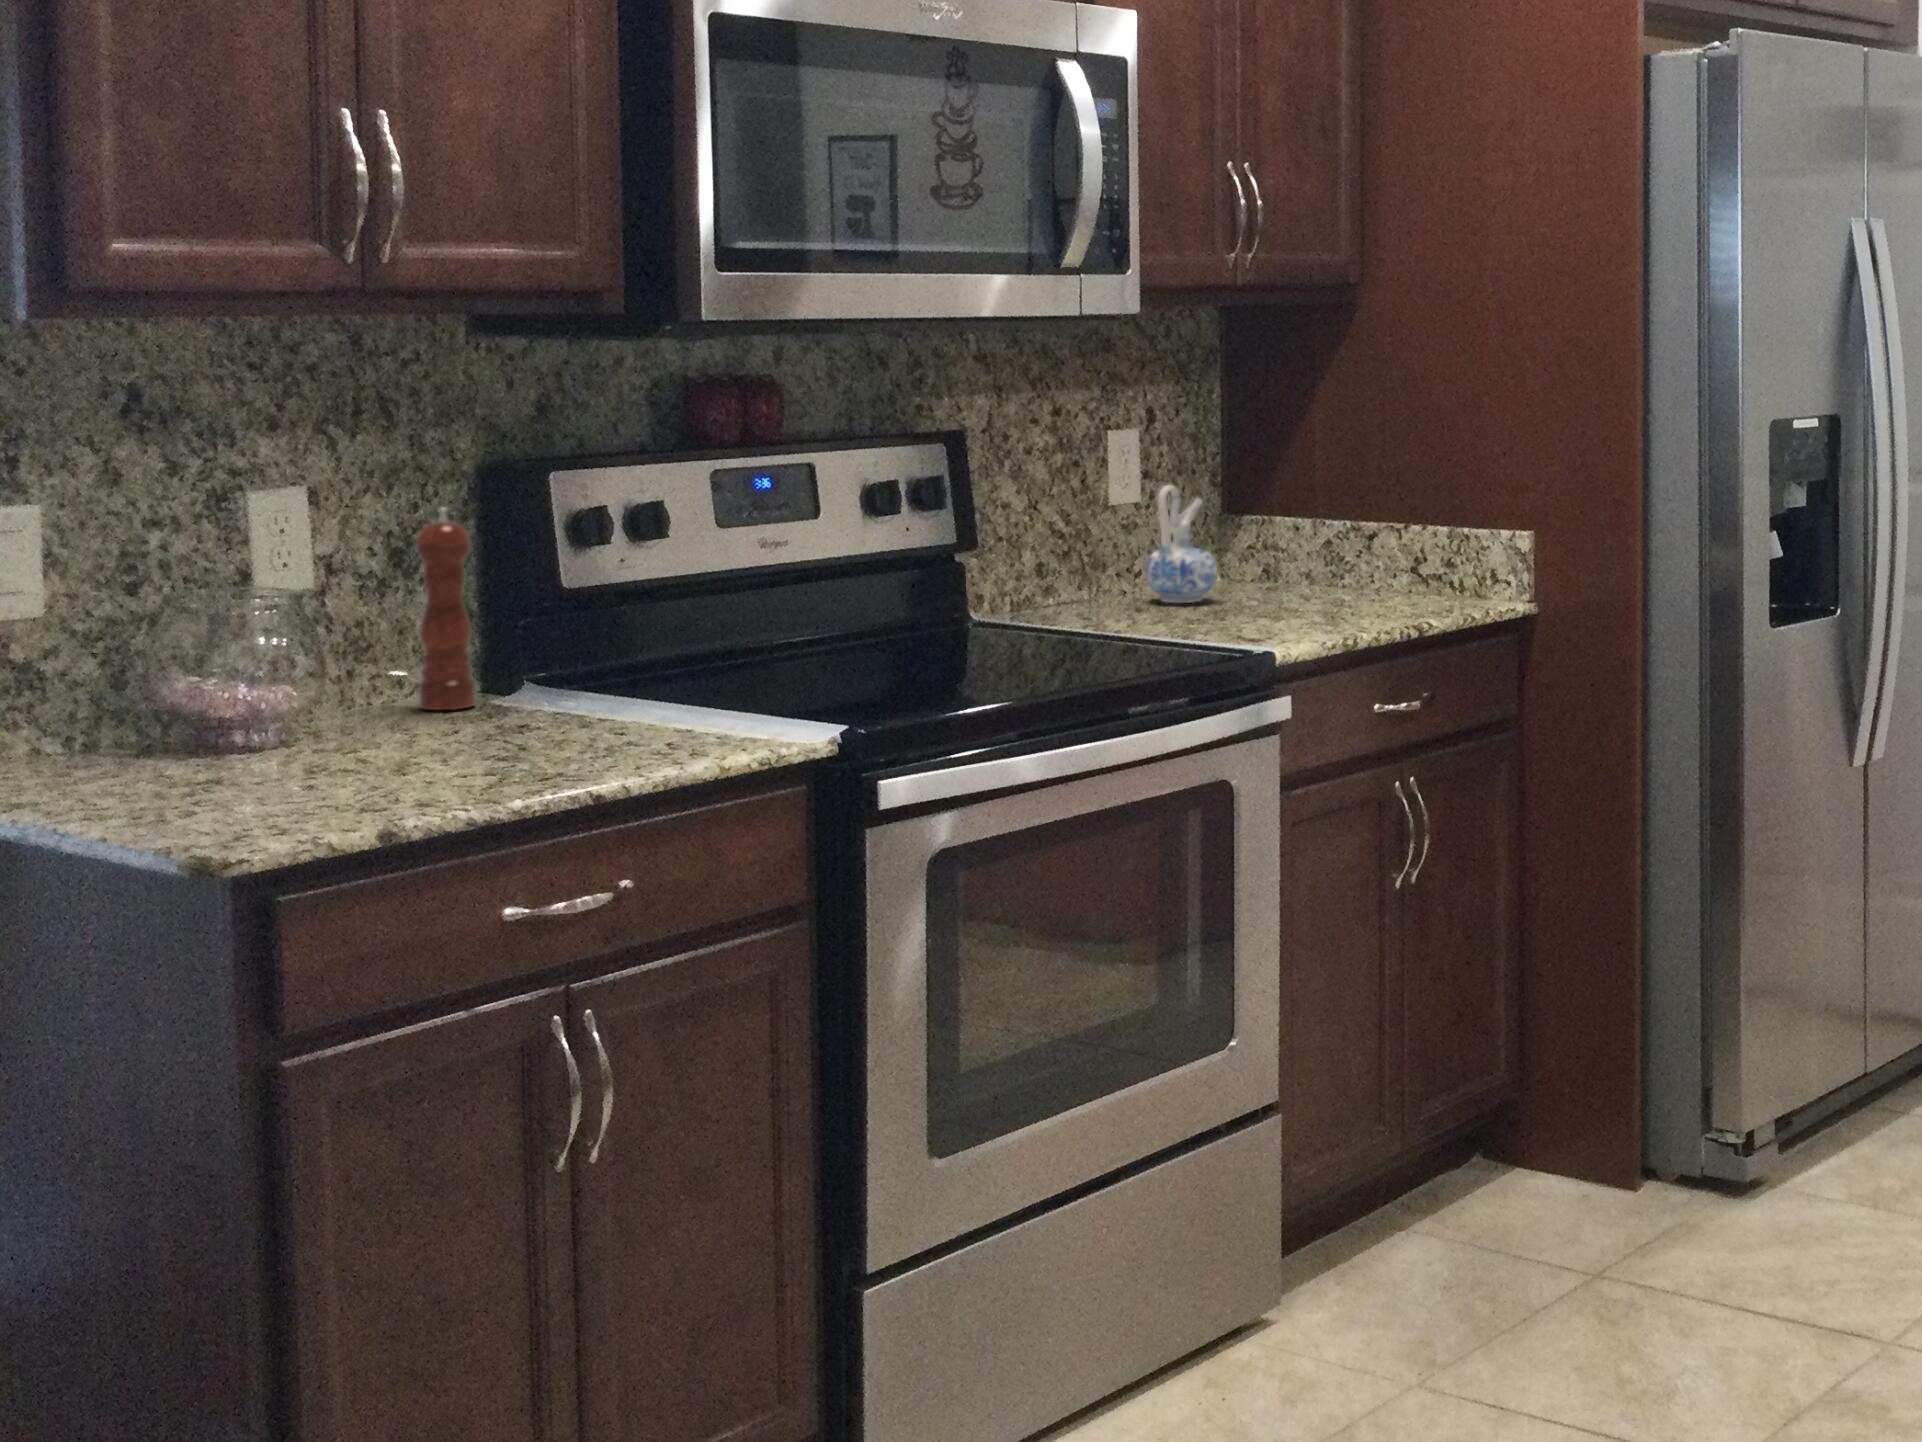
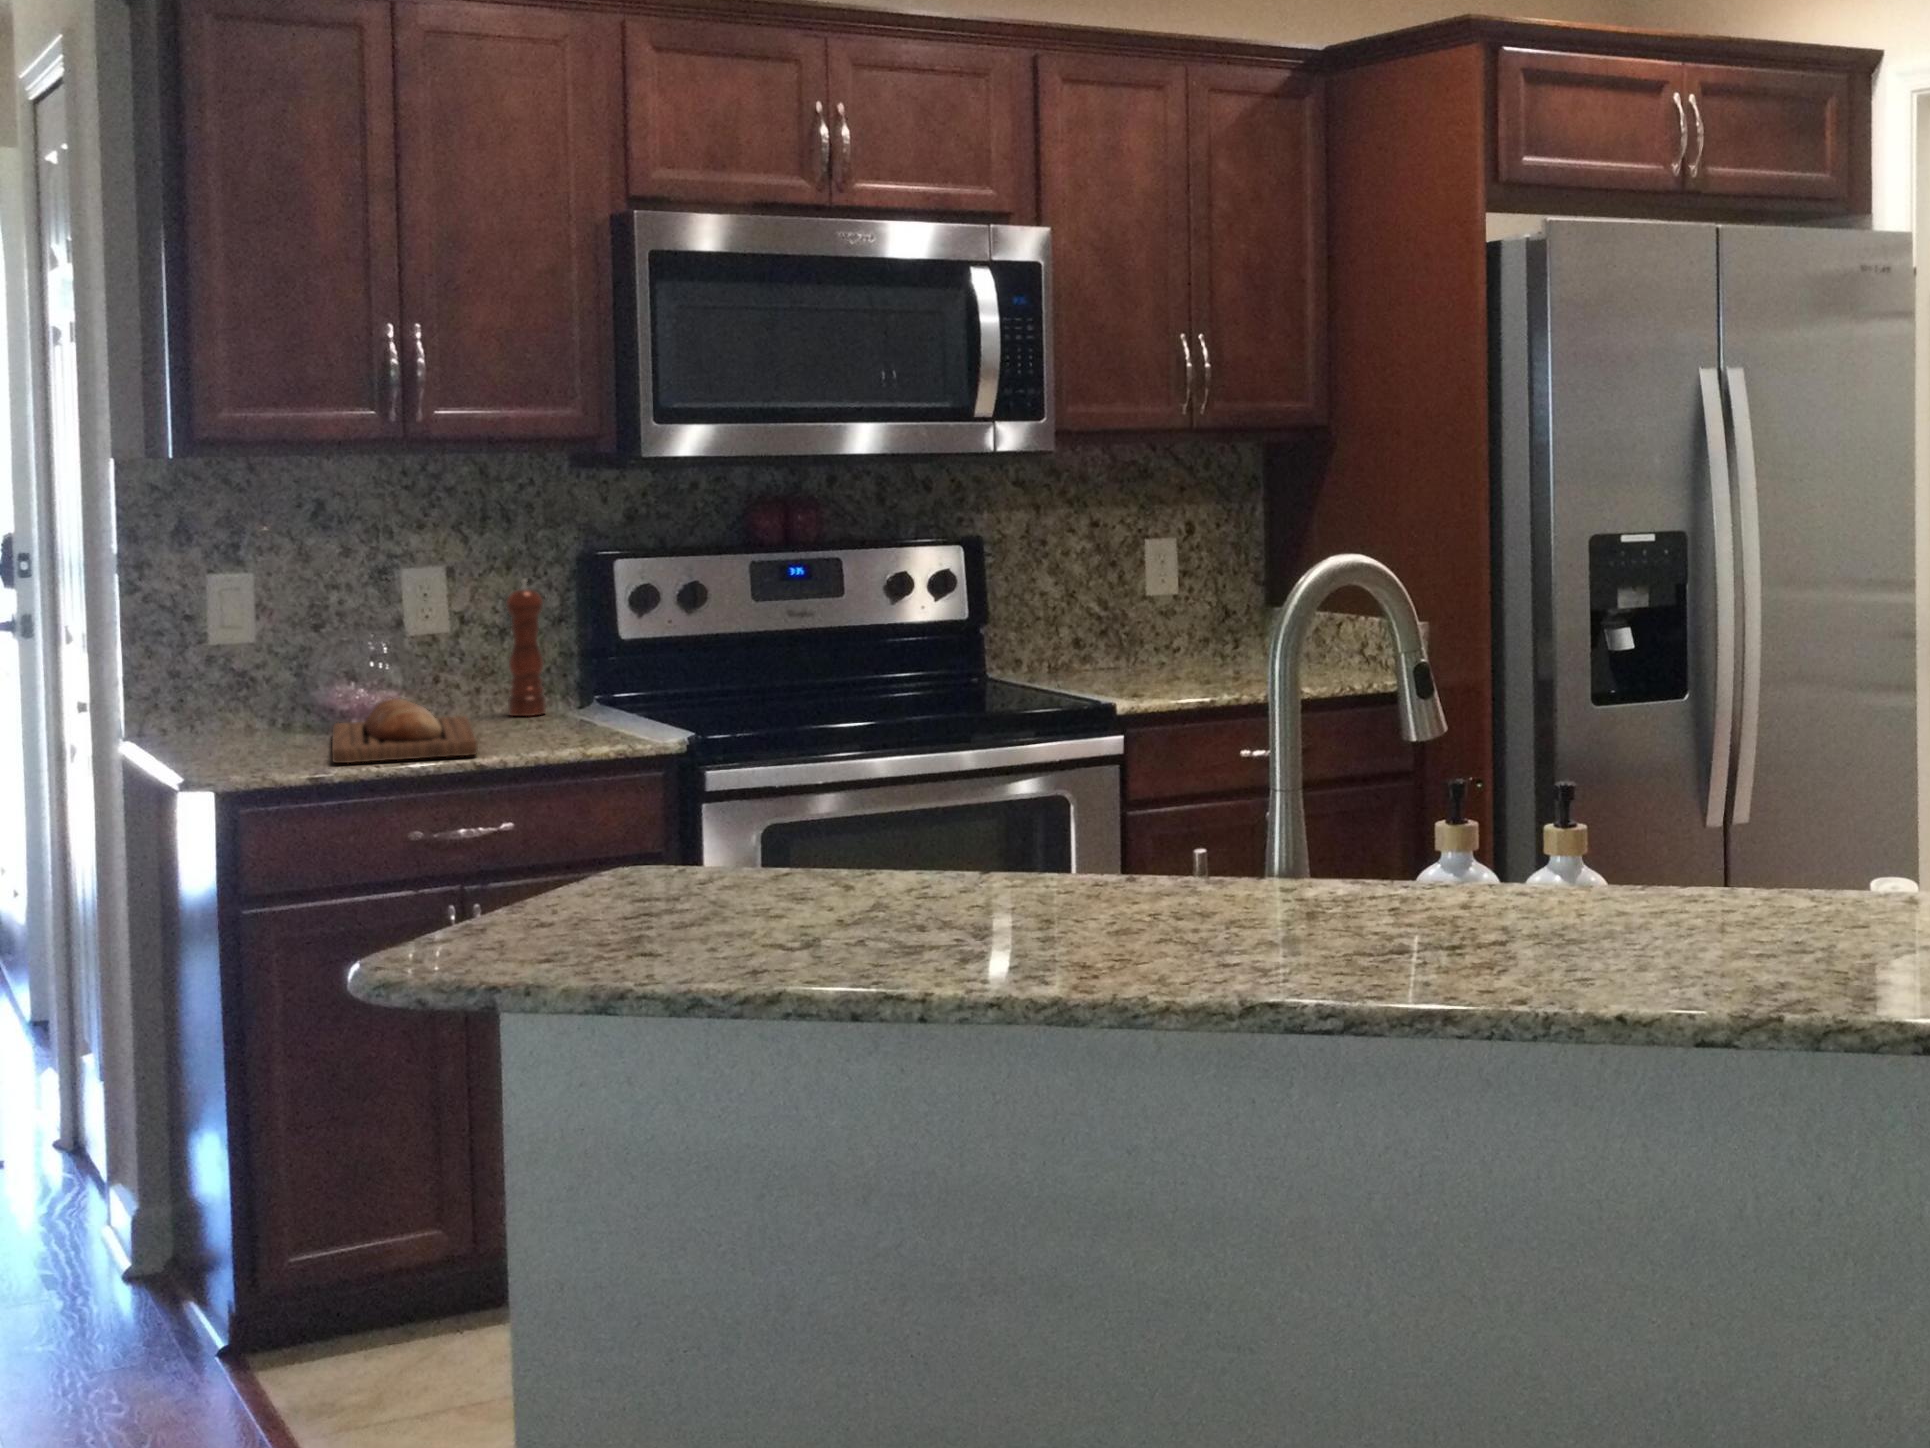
ceramic pitcher: present [1146,485,1217,603] -> none [1155,581,1210,673]
bread loaf: none [230,696,571,804] -> present [332,699,478,763]

